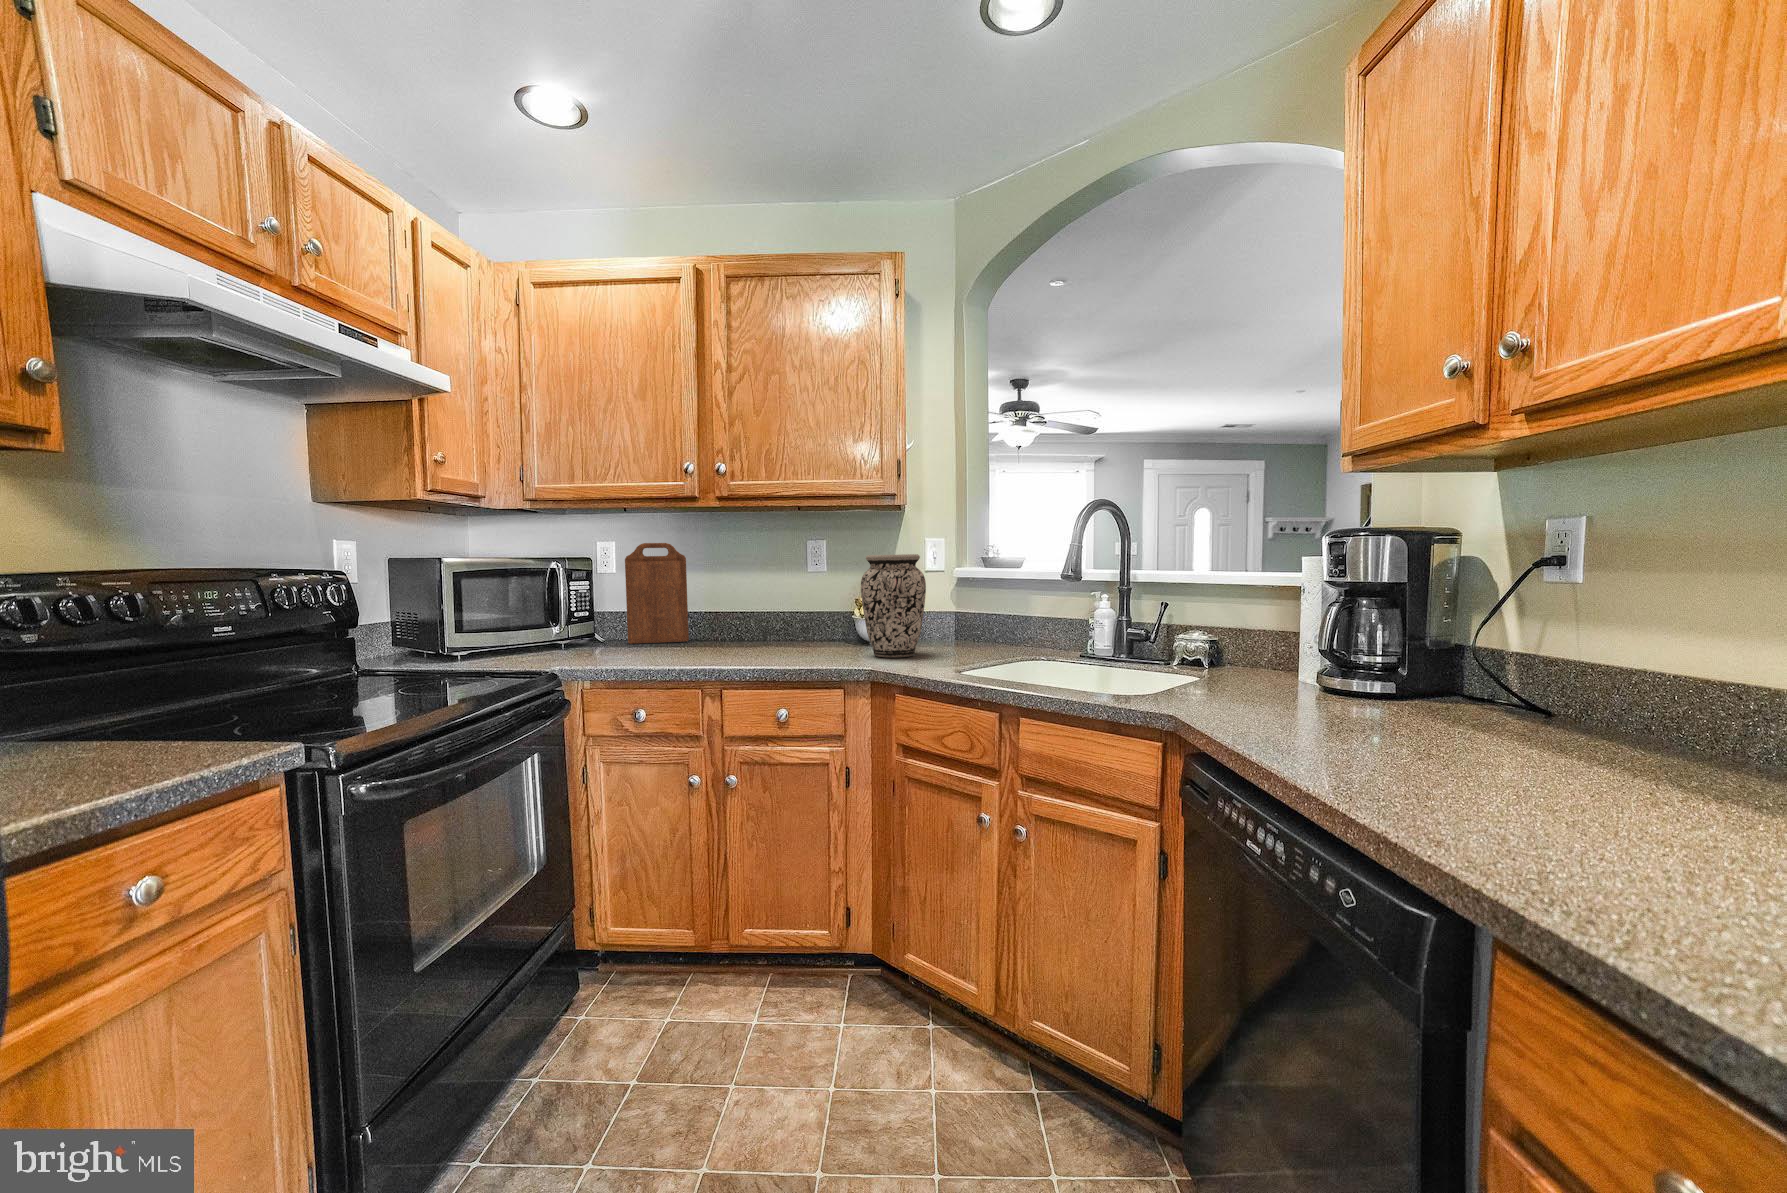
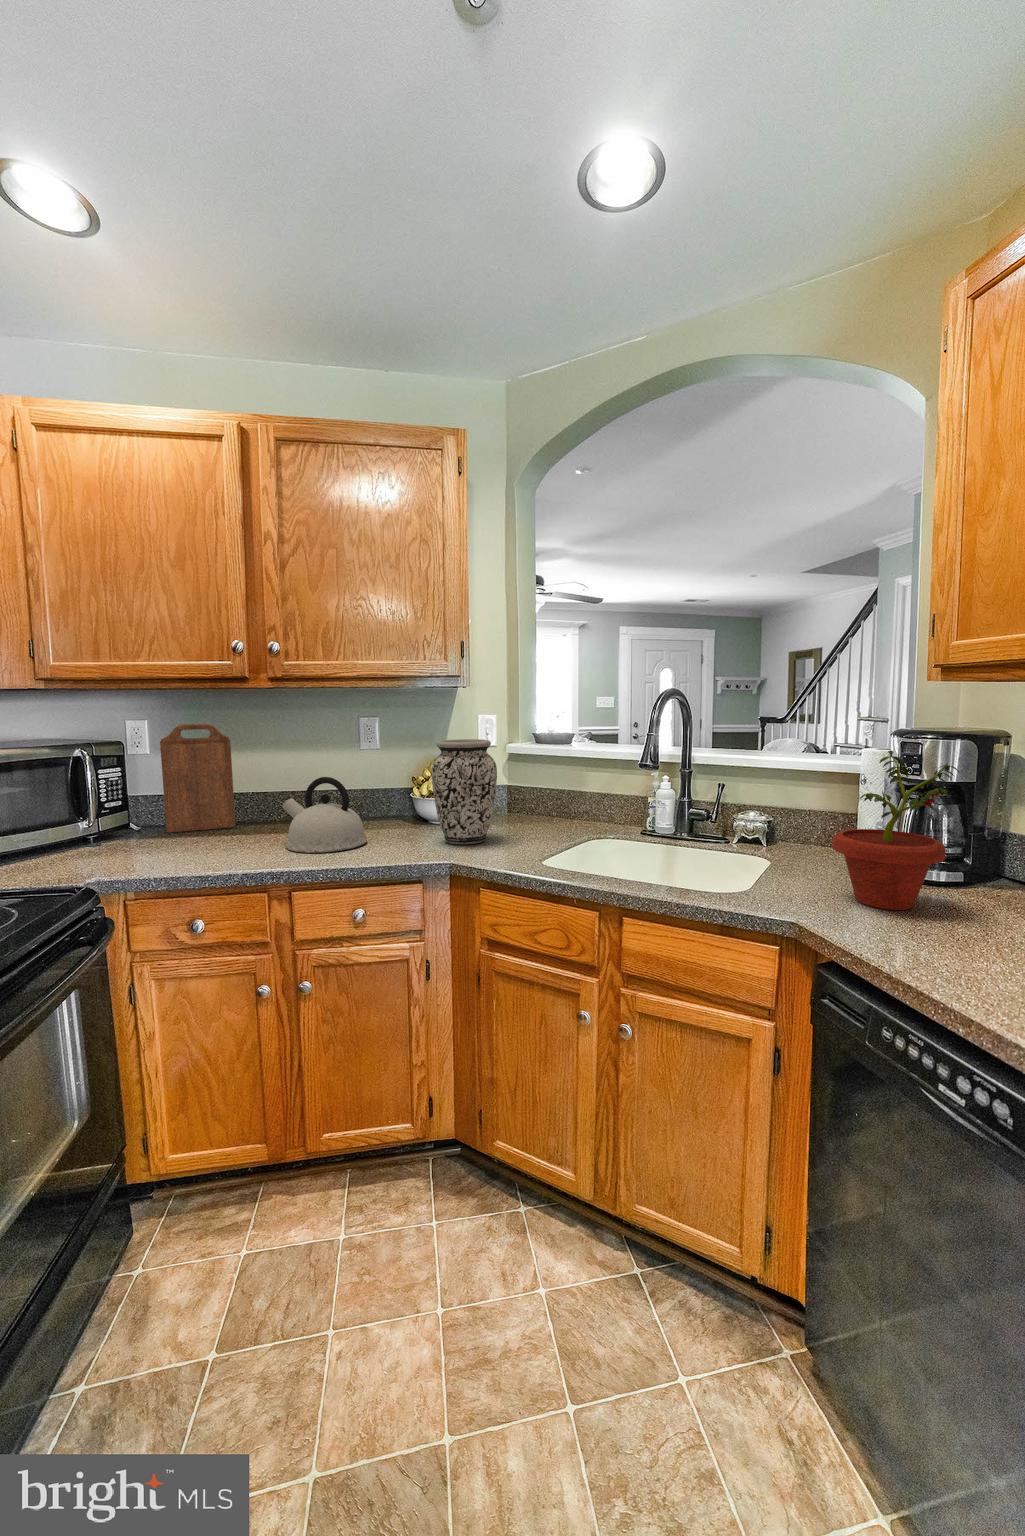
potted plant: none [1231,548,1362,713] -> present [832,751,959,910]
kettle: none [724,589,800,659] -> present [282,777,367,853]

